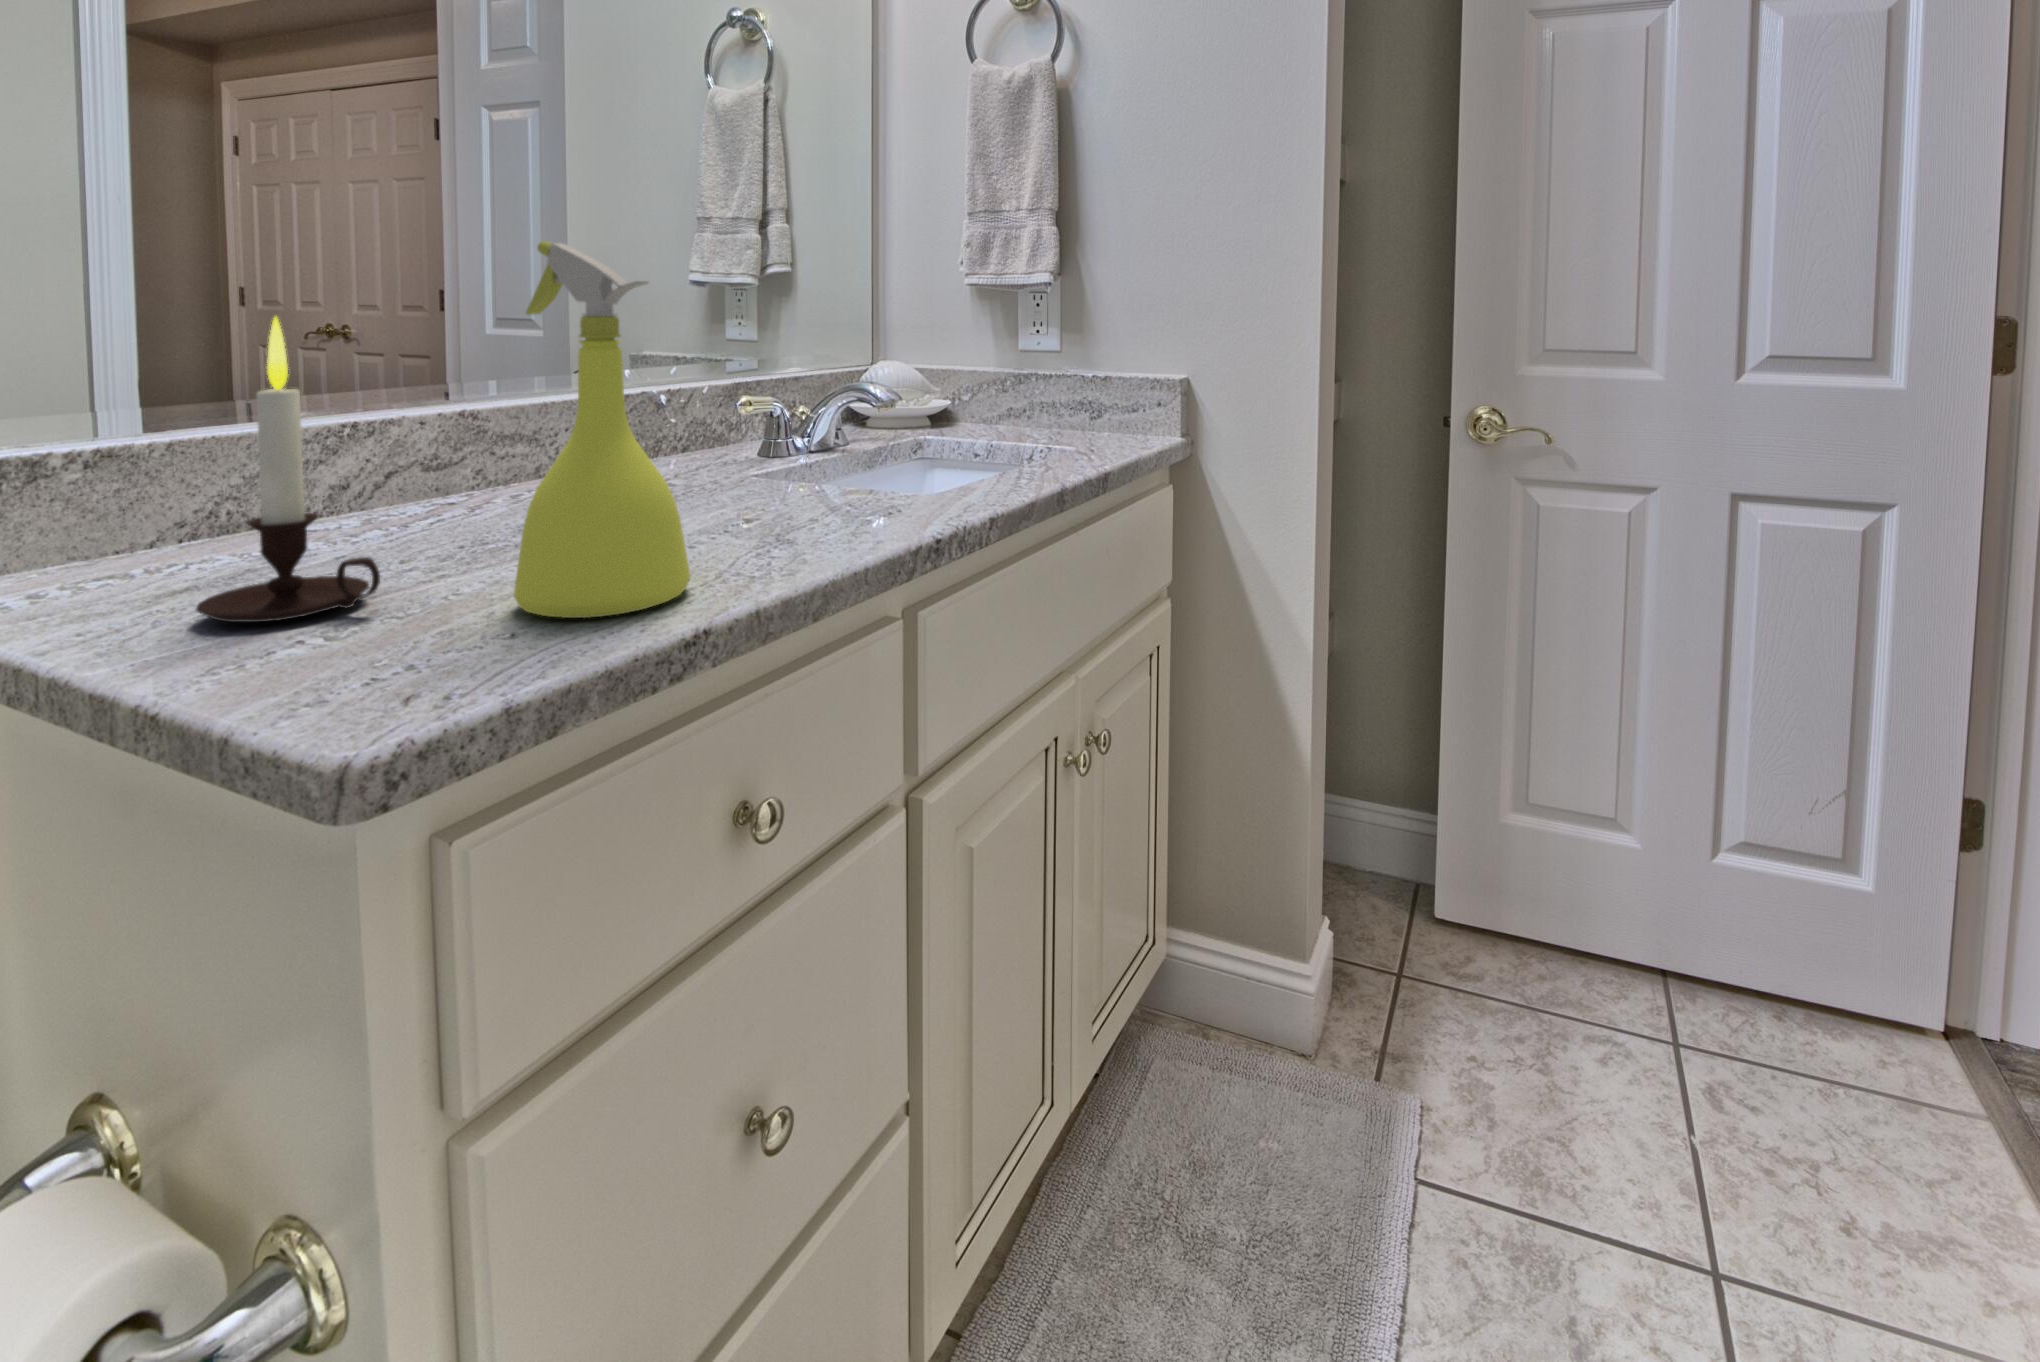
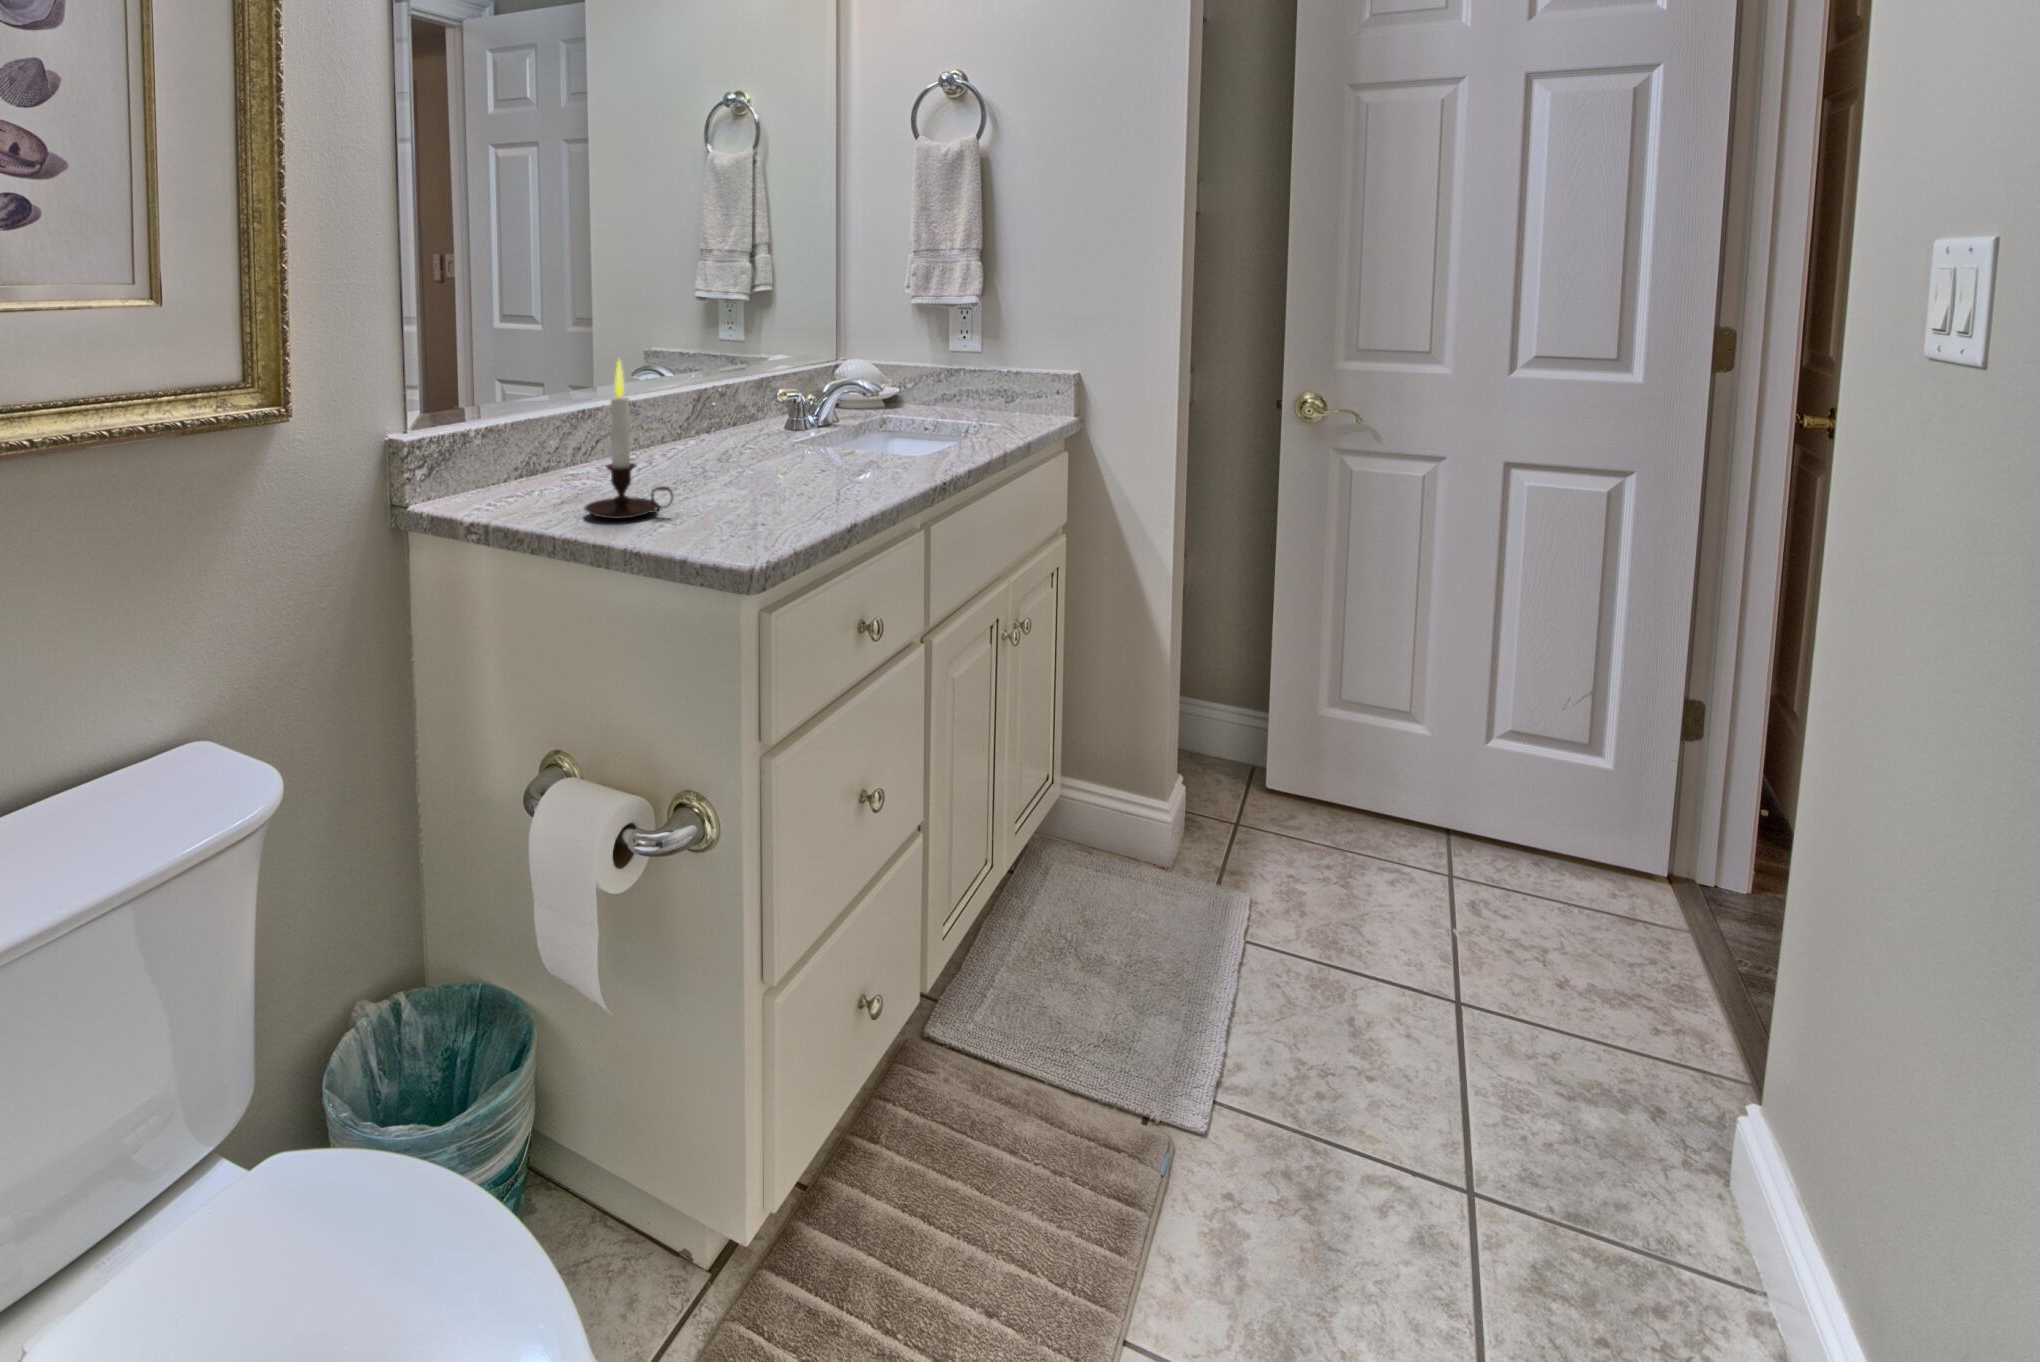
spray bottle: present [514,241,690,618] -> none [740,315,827,519]

